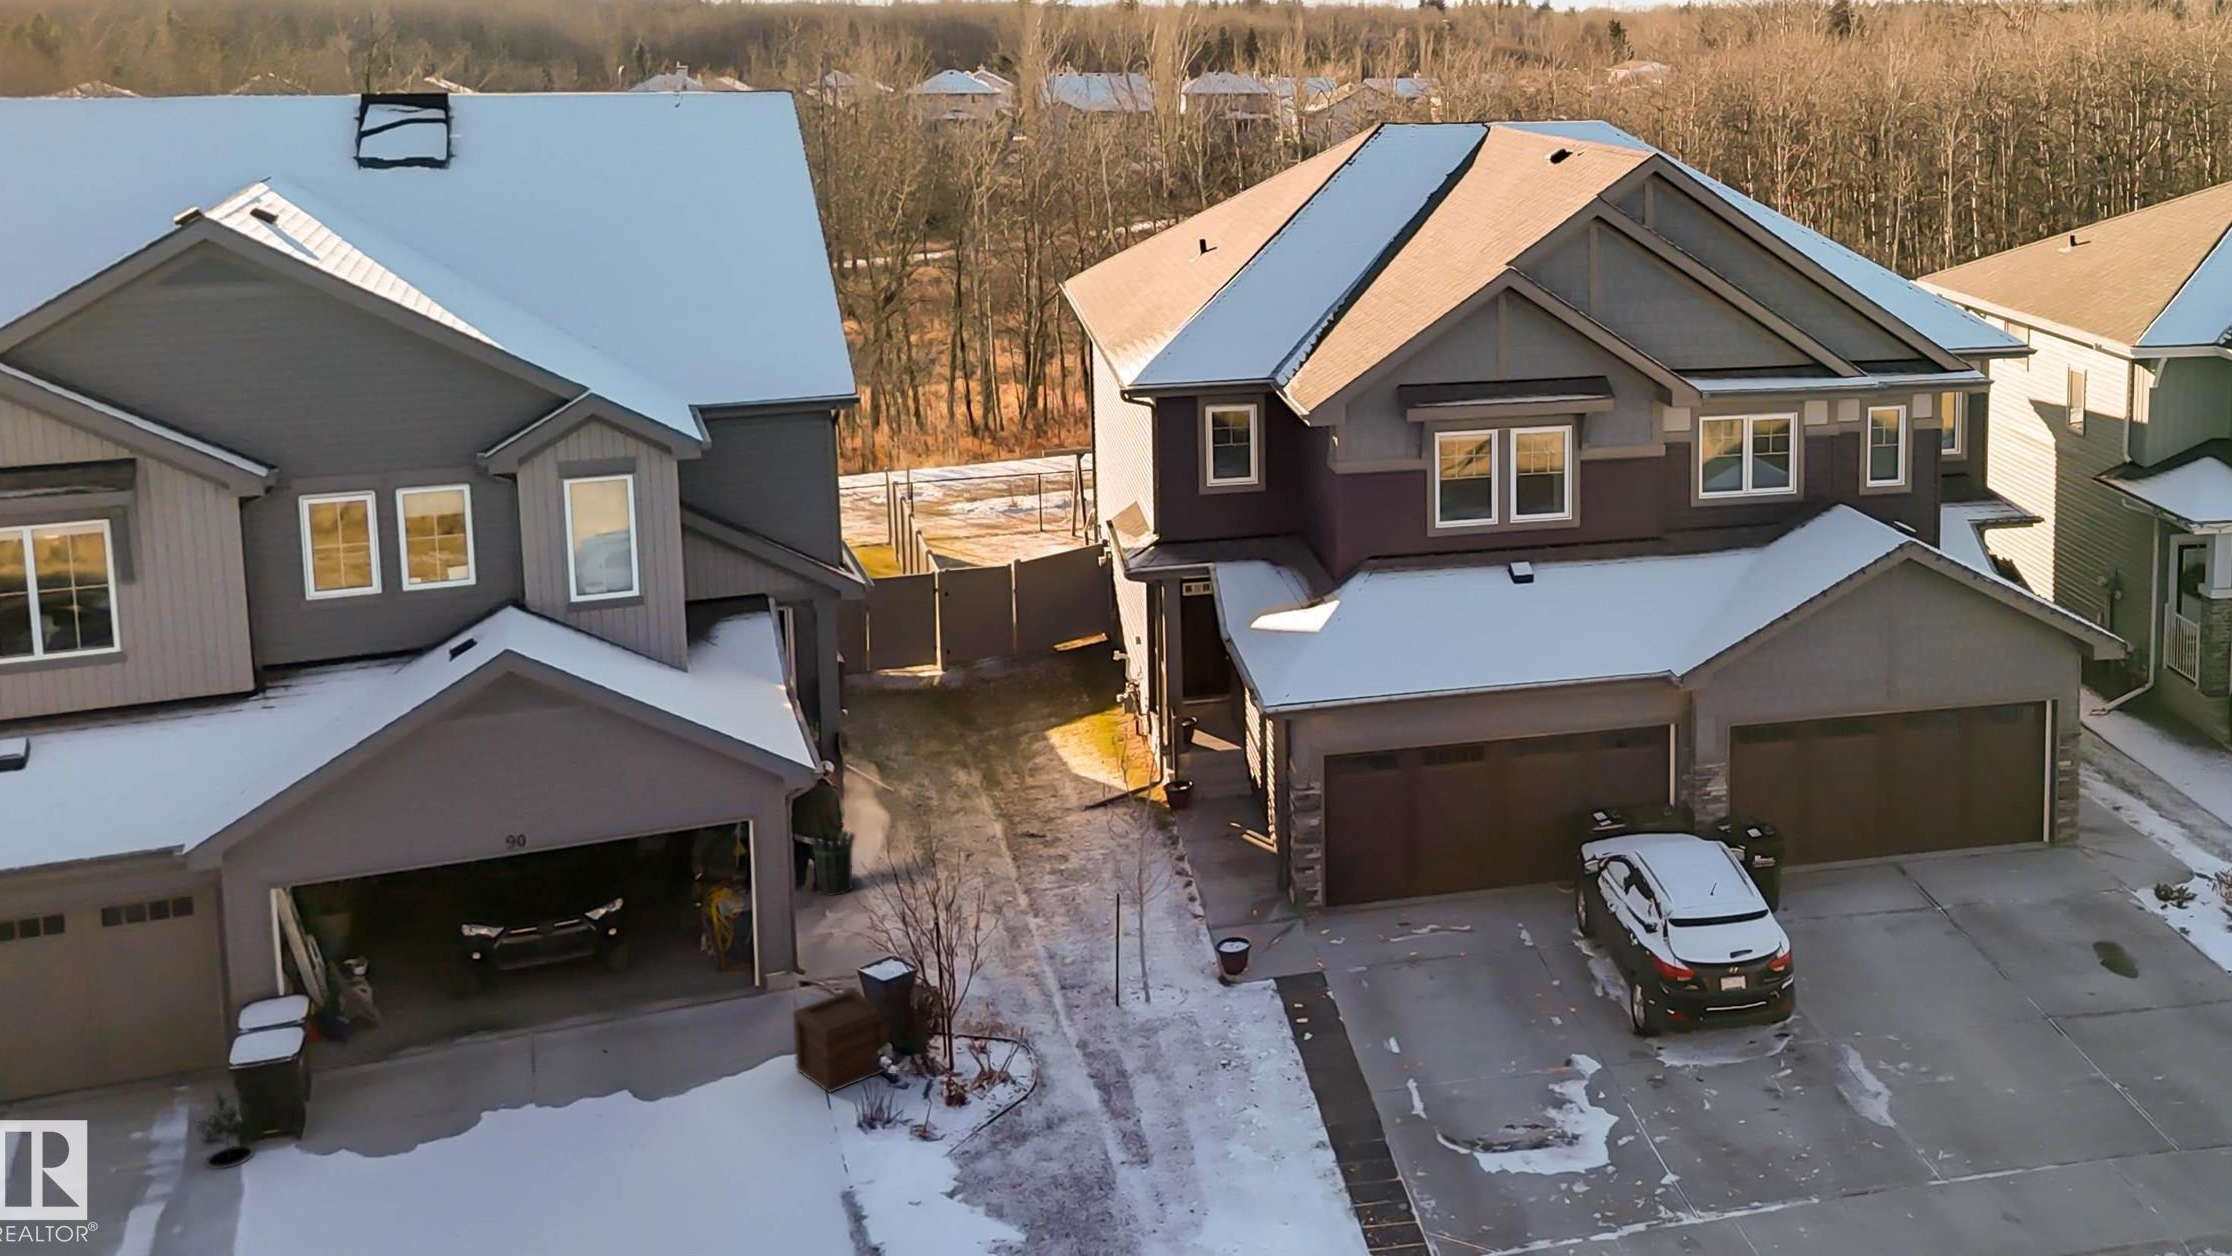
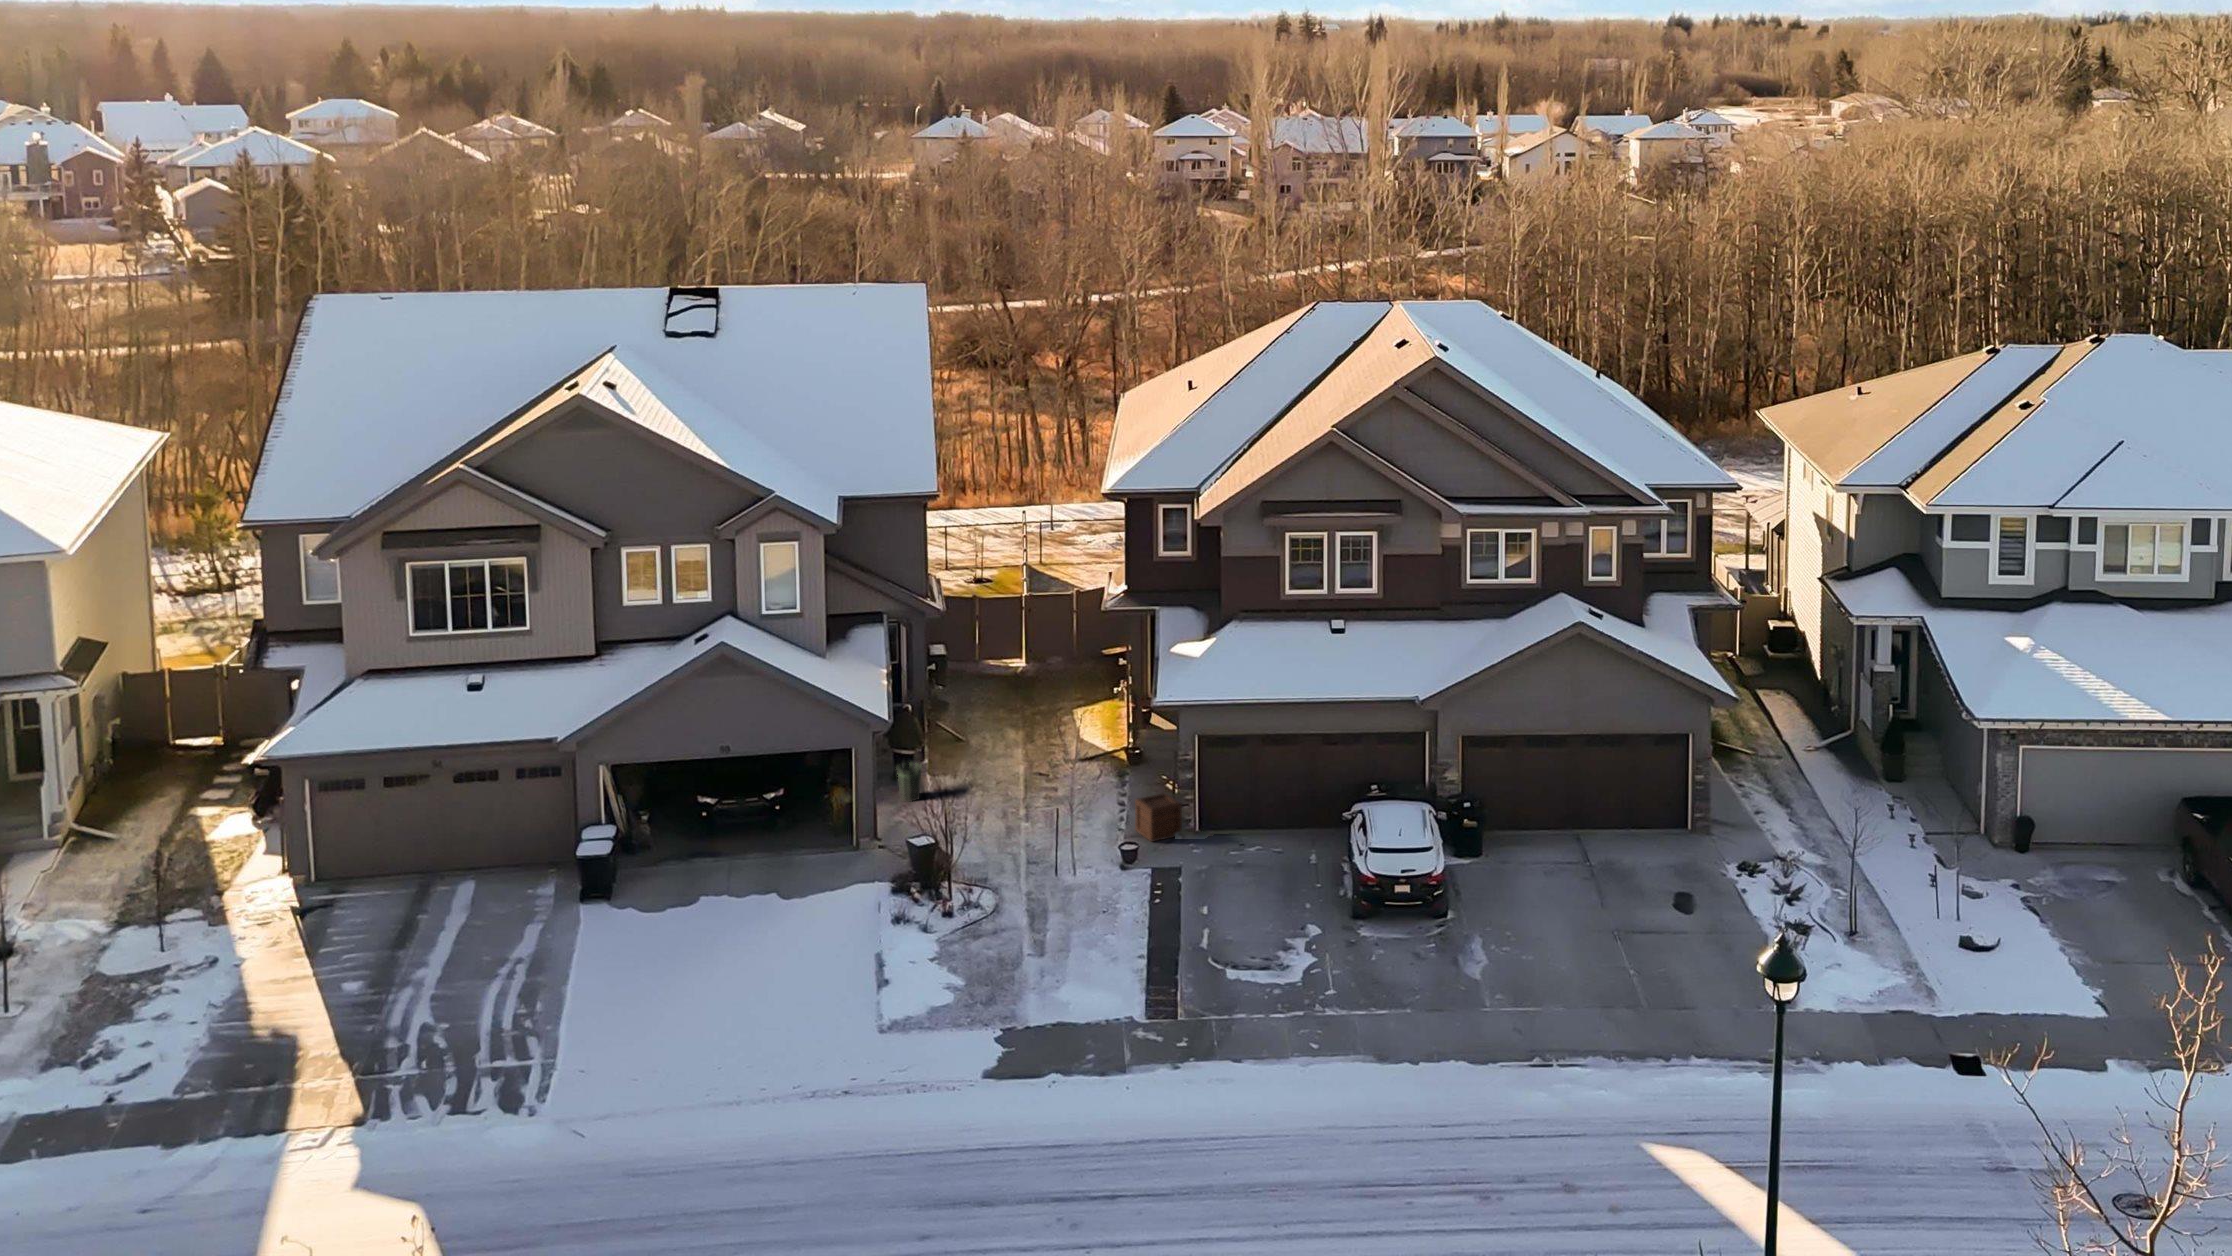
wooden crate: present [793,990,889,1092] -> present [1135,793,1182,842]
potted tree: present [194,1093,254,1169] -> none [563,866,592,907]

